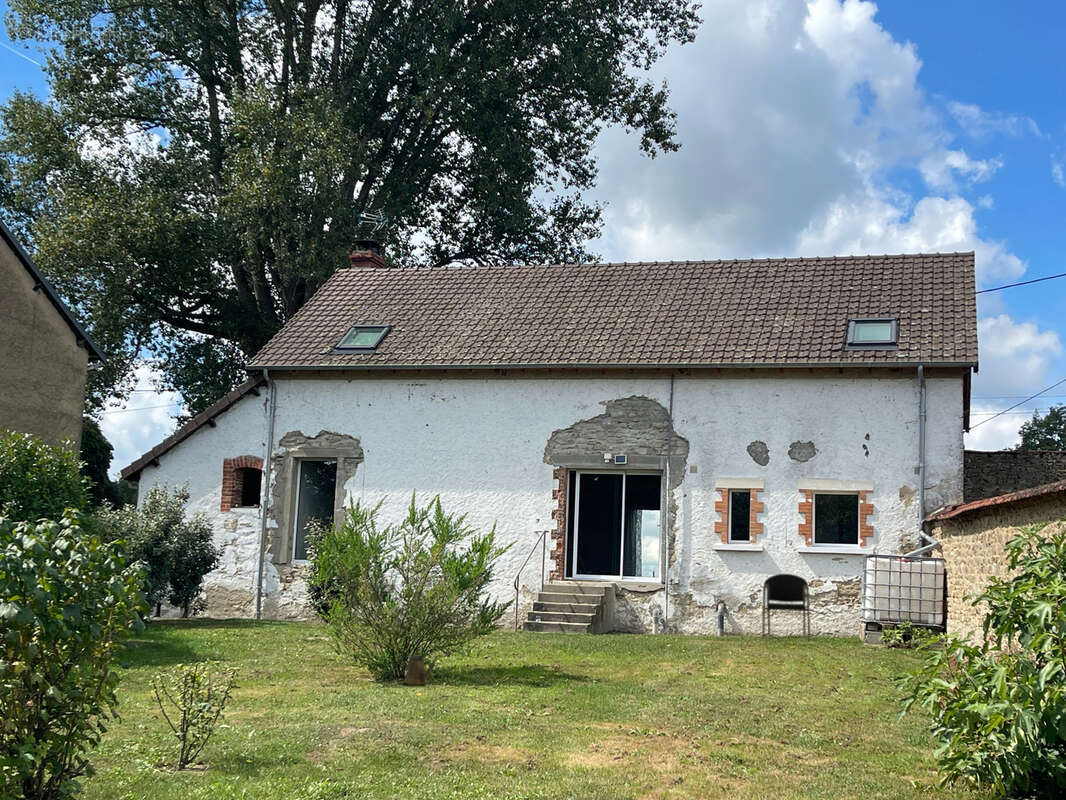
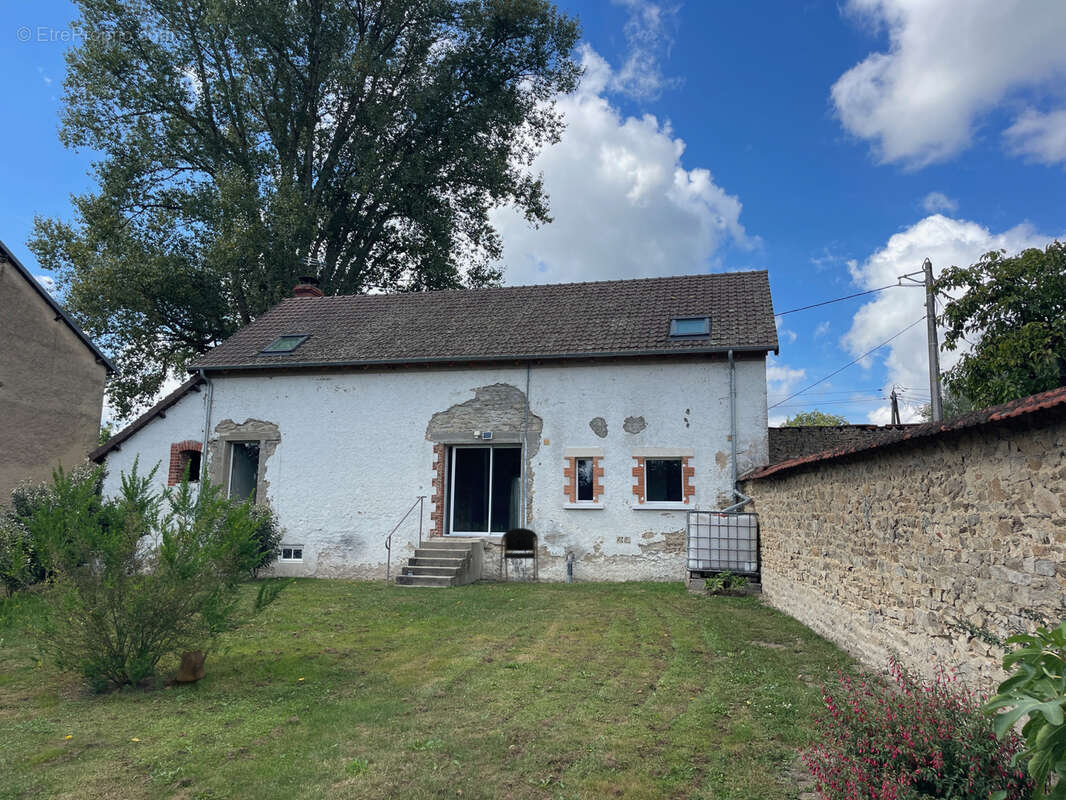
chair: present [762,574,810,640] -> present [500,528,538,583]

